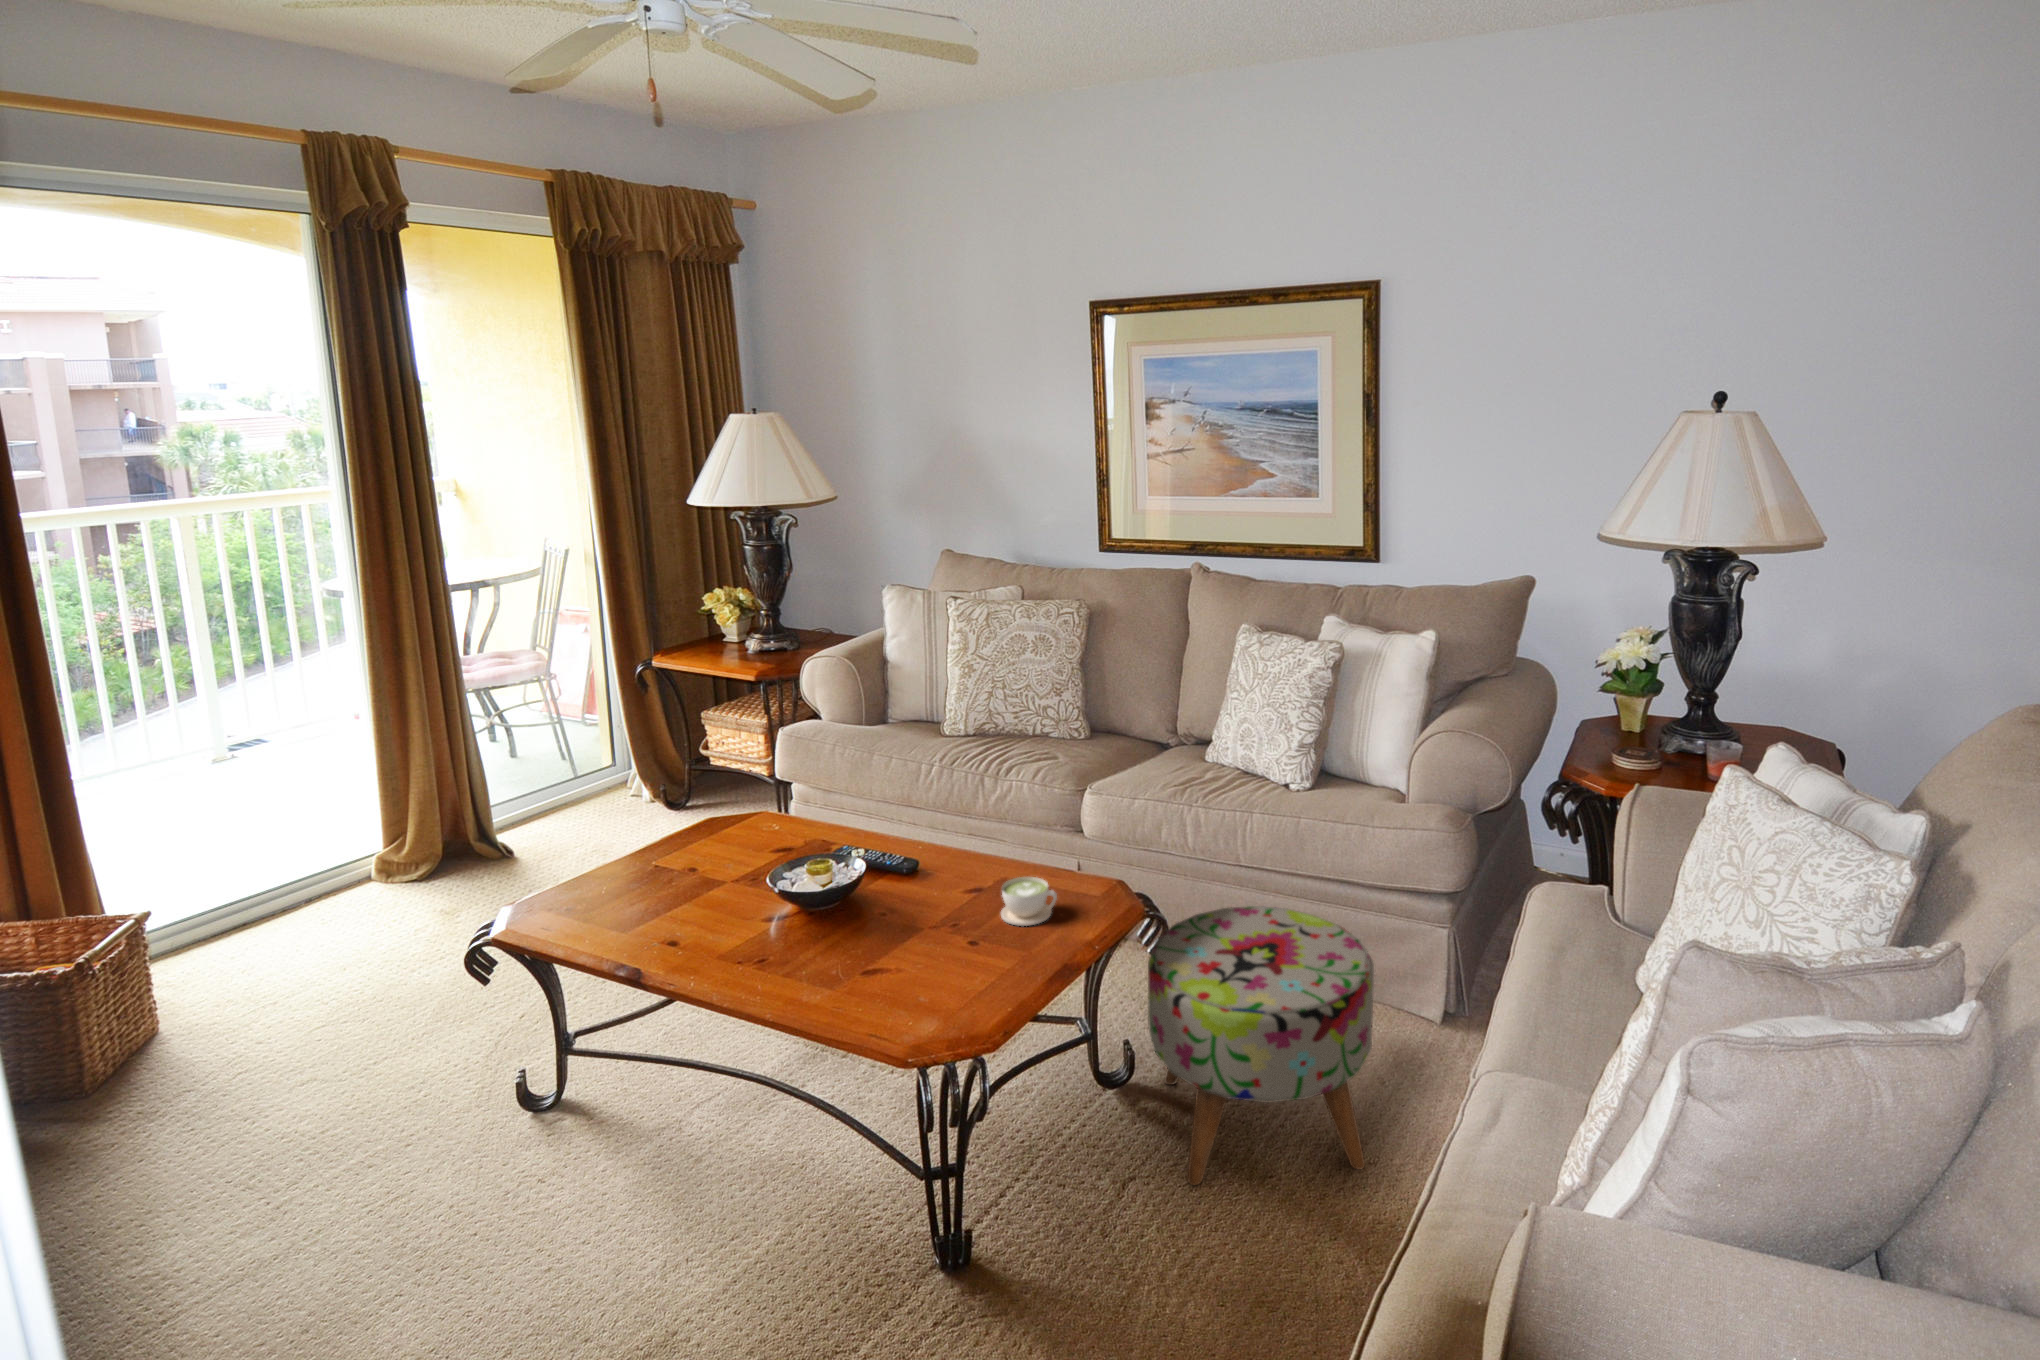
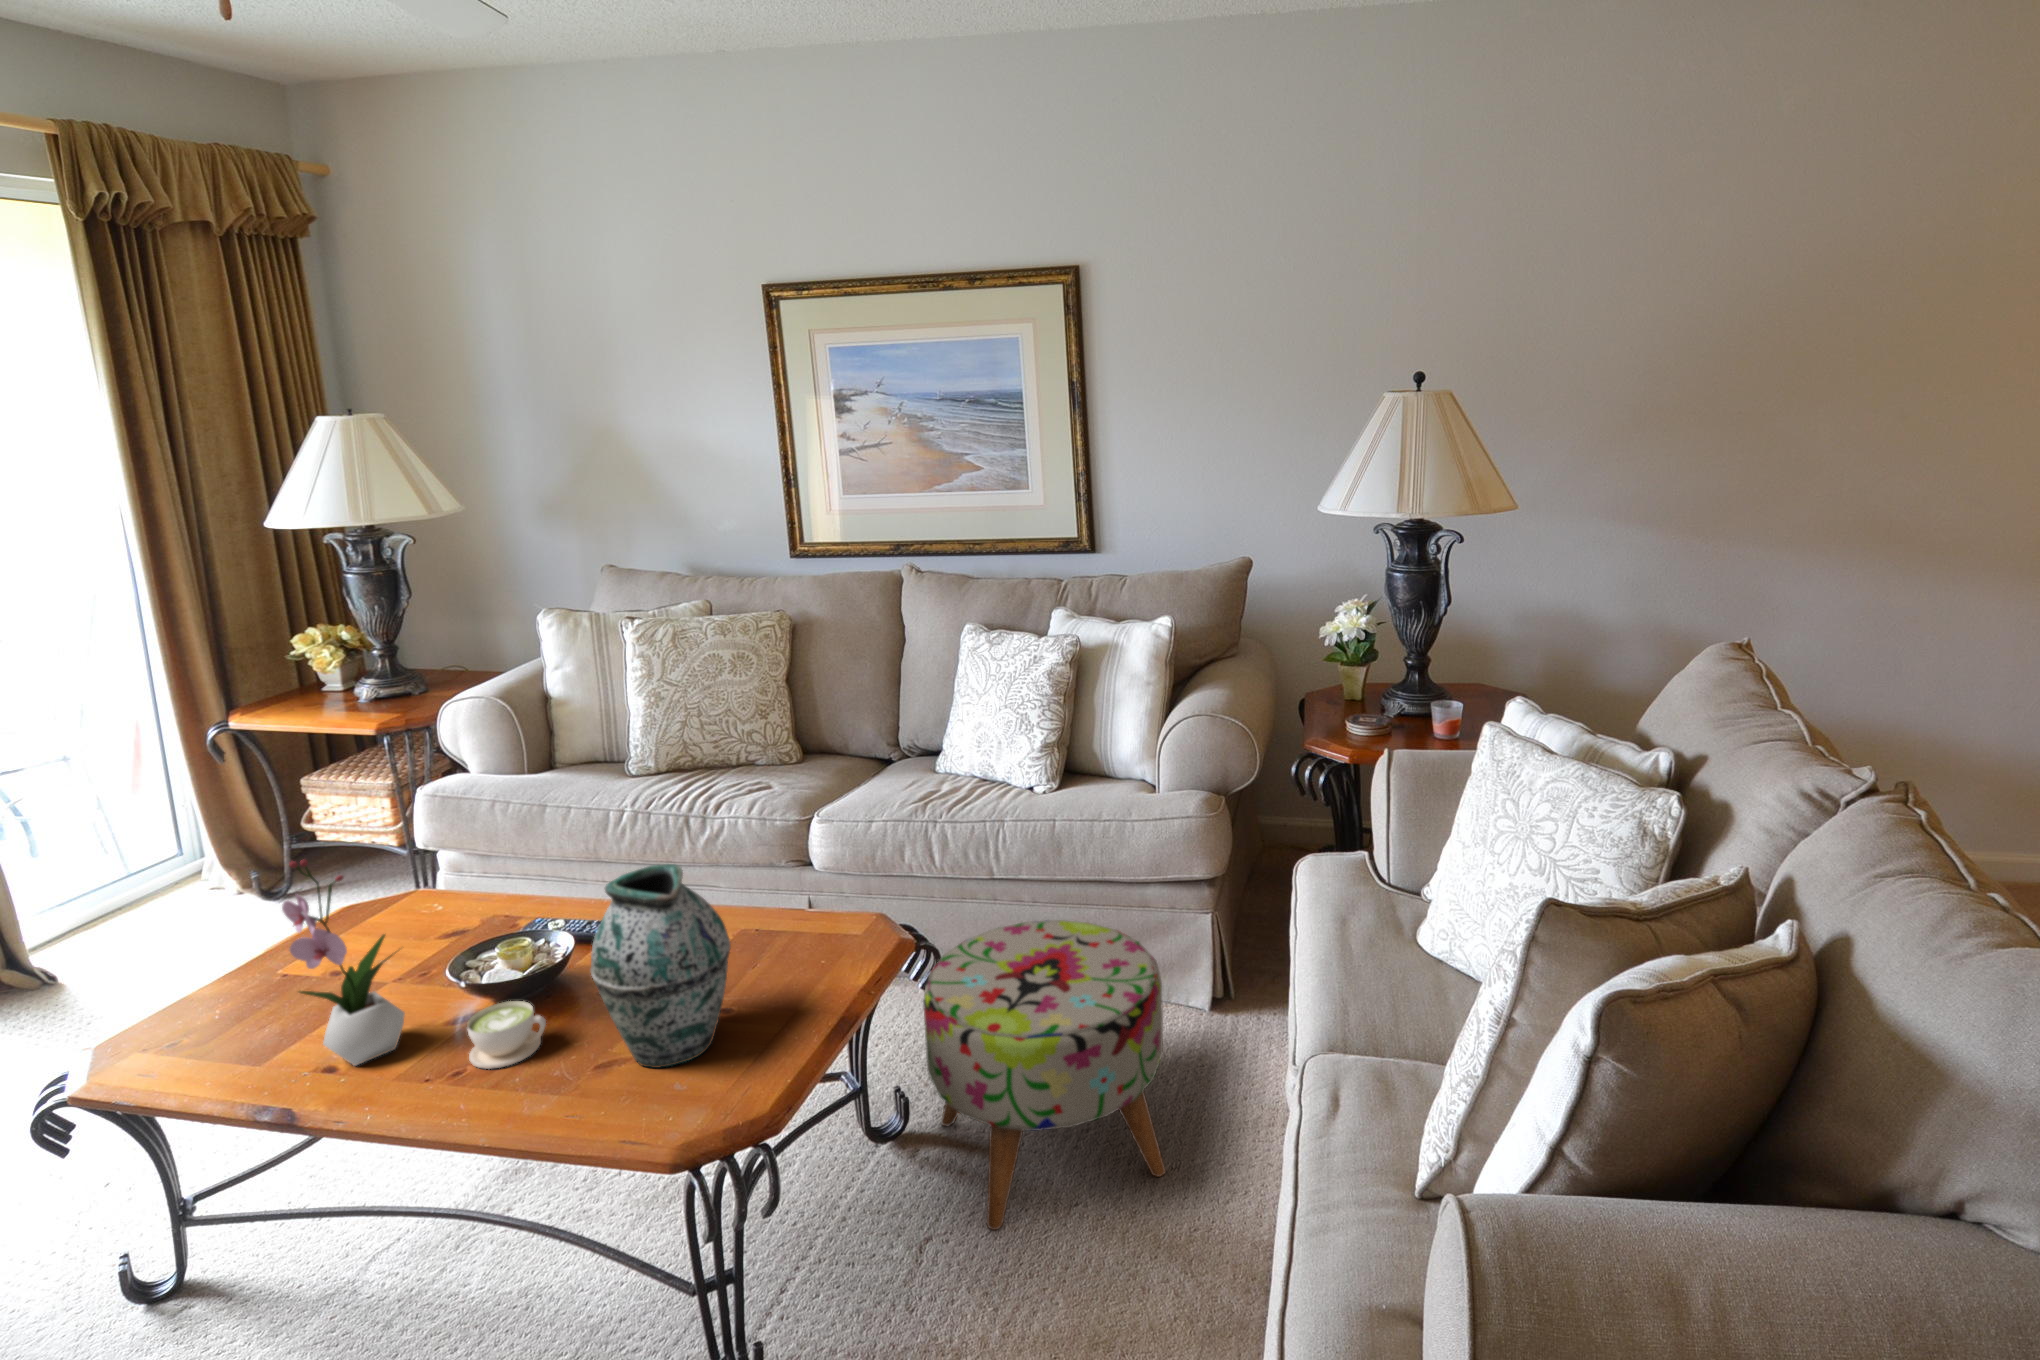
flower arrangement: none [648,768,731,940] -> present [282,860,405,1066]
vase: none [863,806,977,980] -> present [591,864,731,1068]
coffee cup: present [1001,877,1057,926] -> present [467,1001,546,1069]

